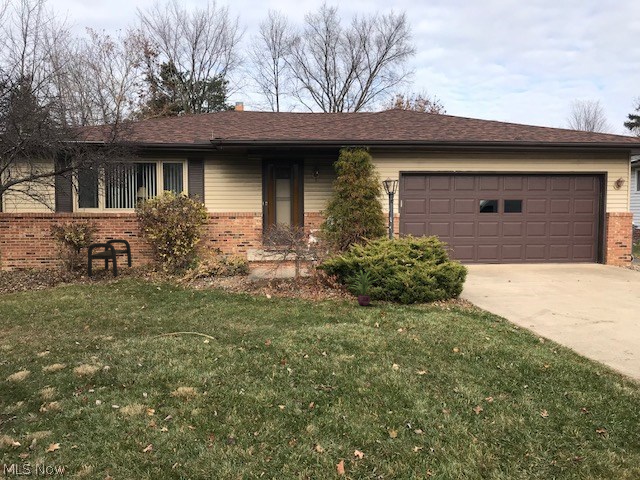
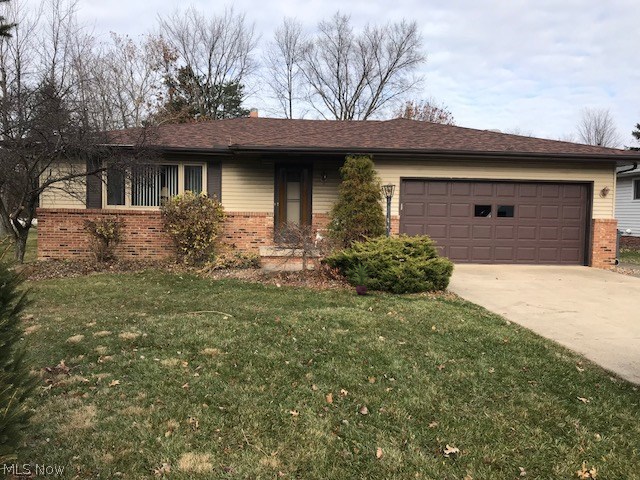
bench: present [87,239,132,276] -> none [117,234,155,267]

